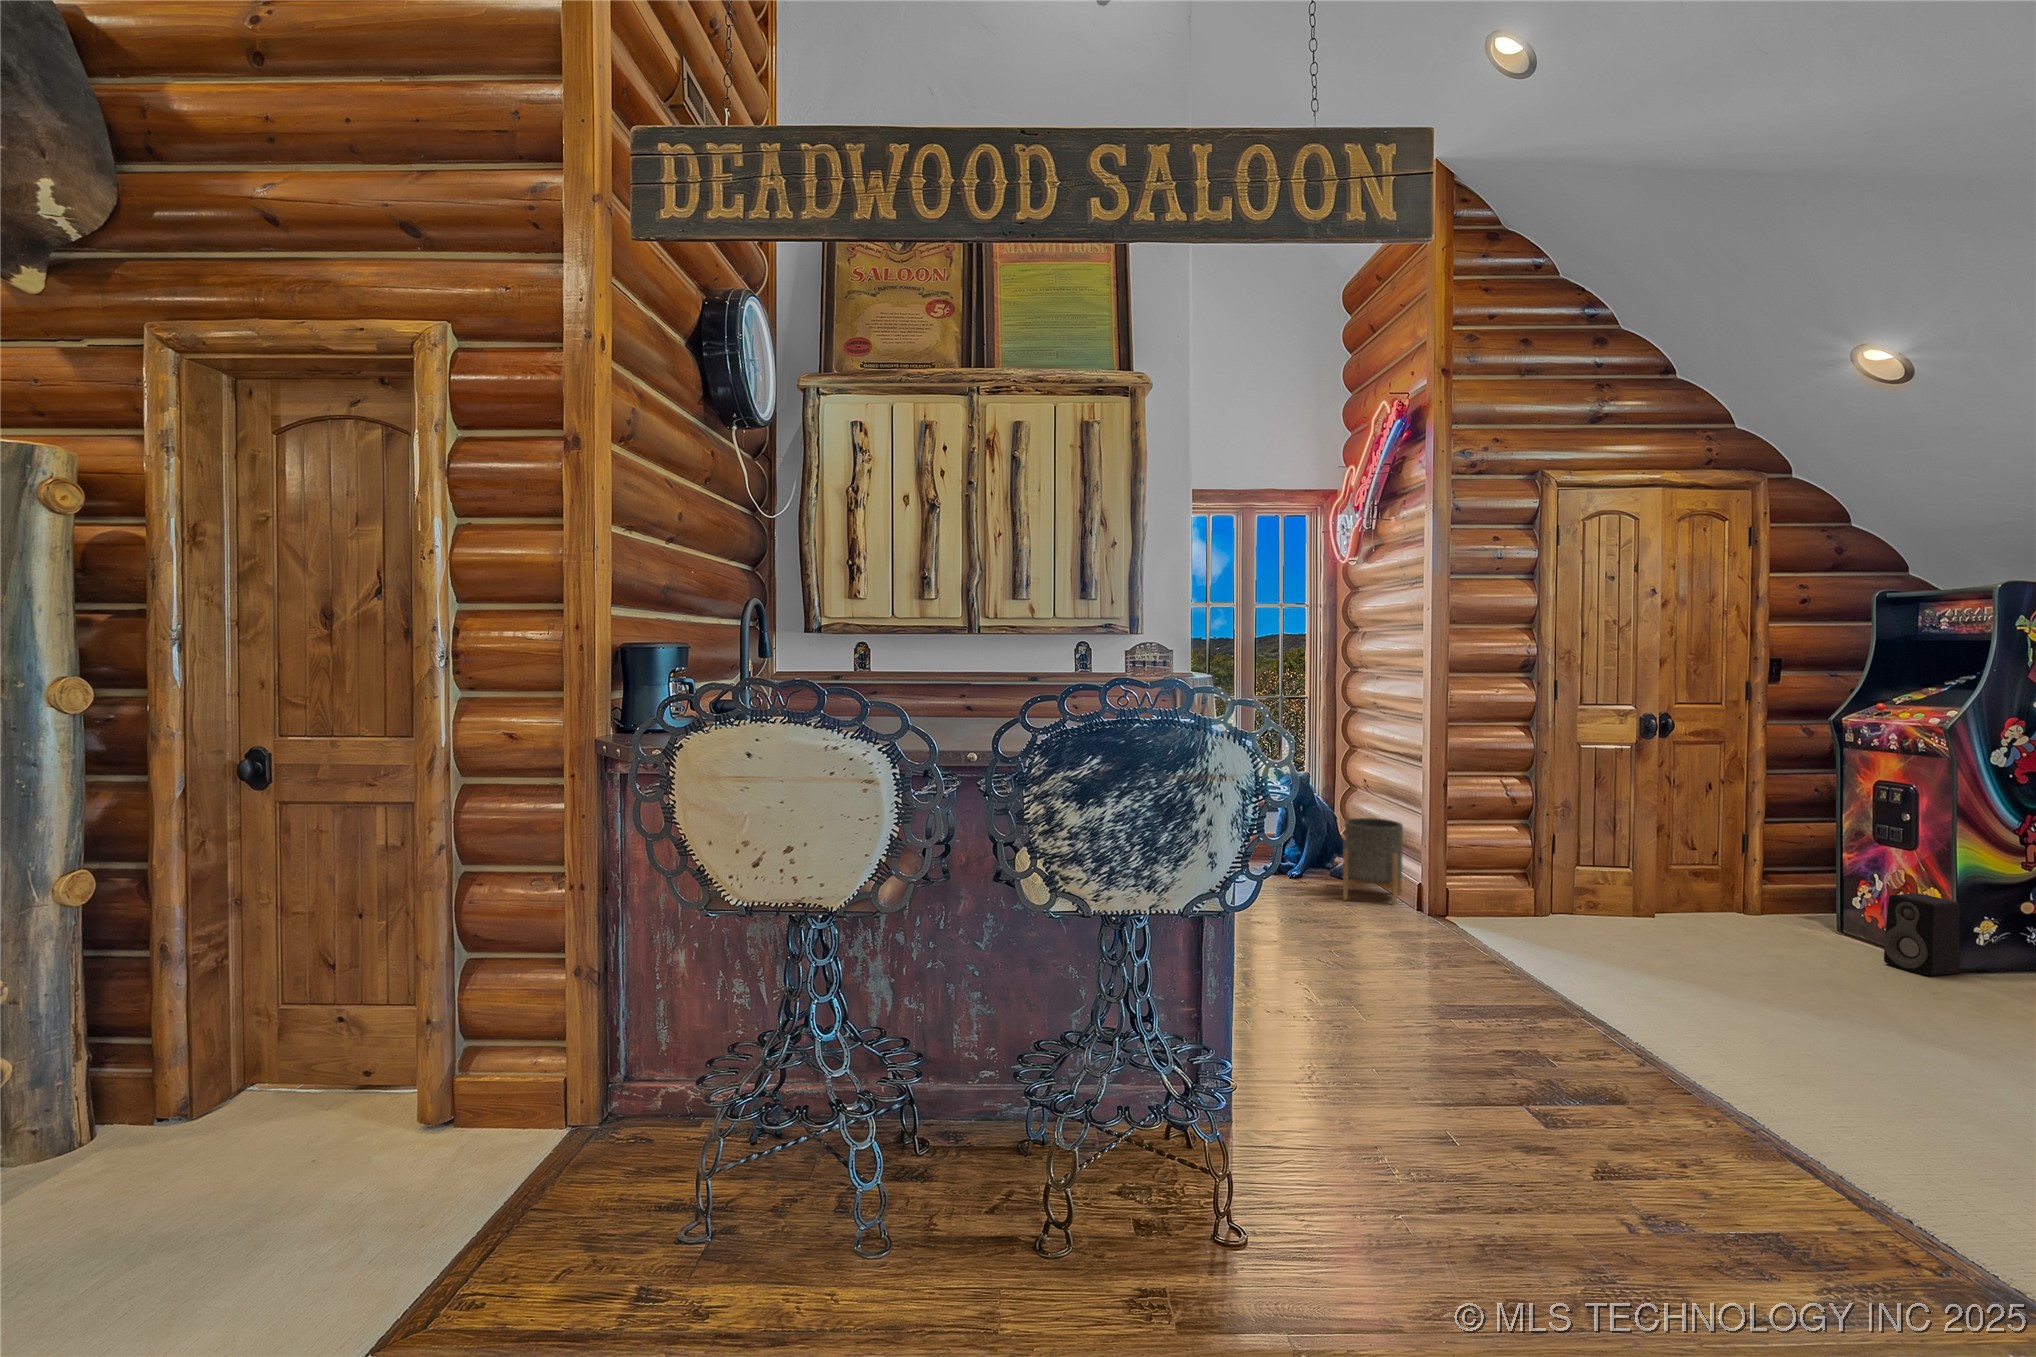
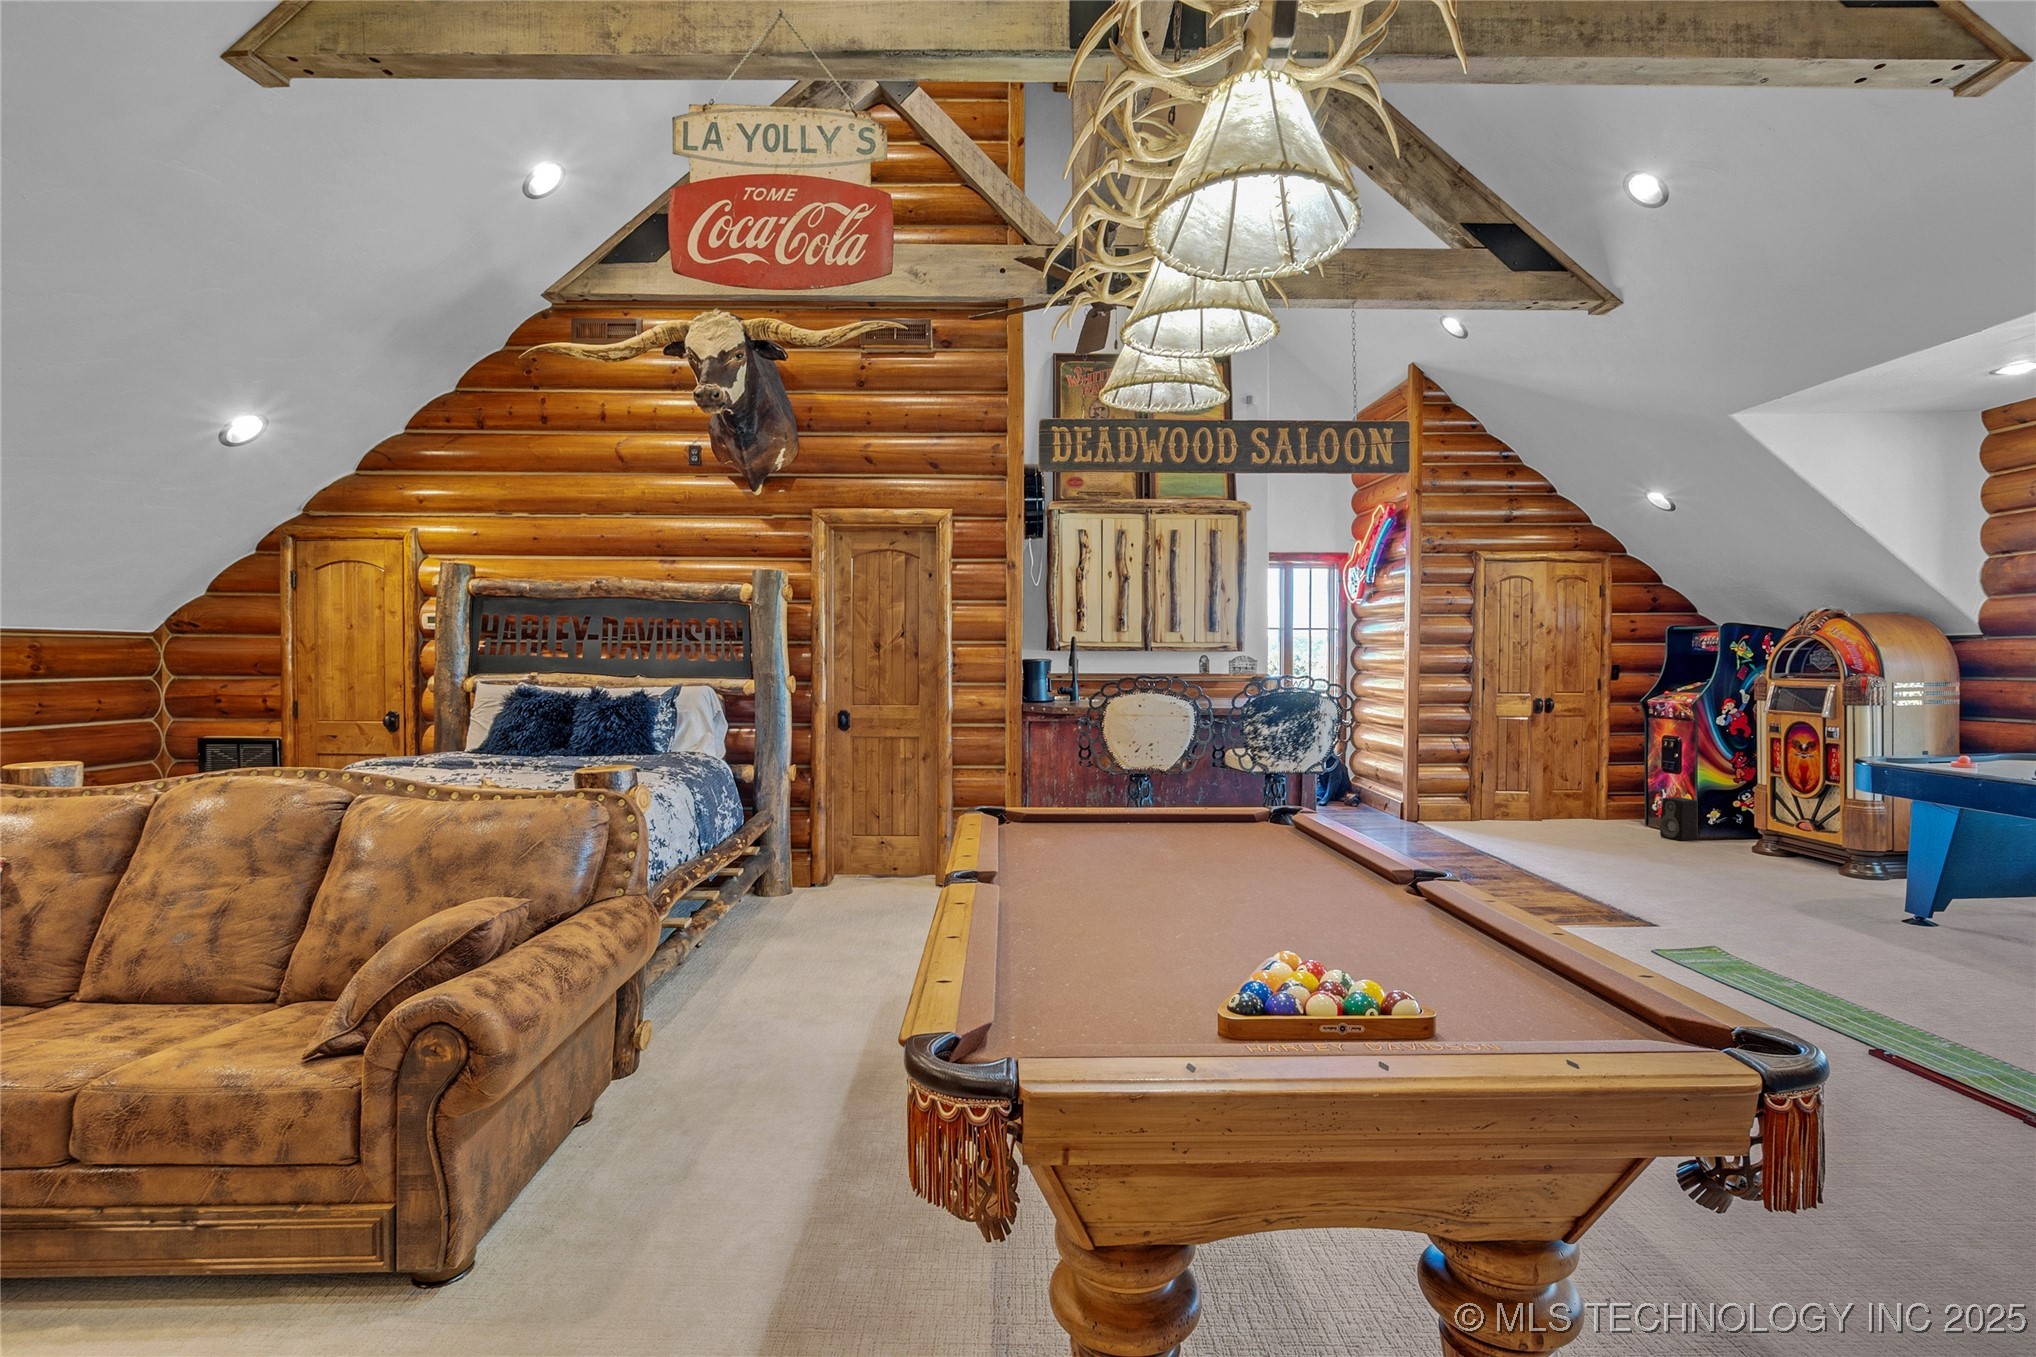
planter: present [1343,818,1403,906] -> none [1354,766,1392,818]

